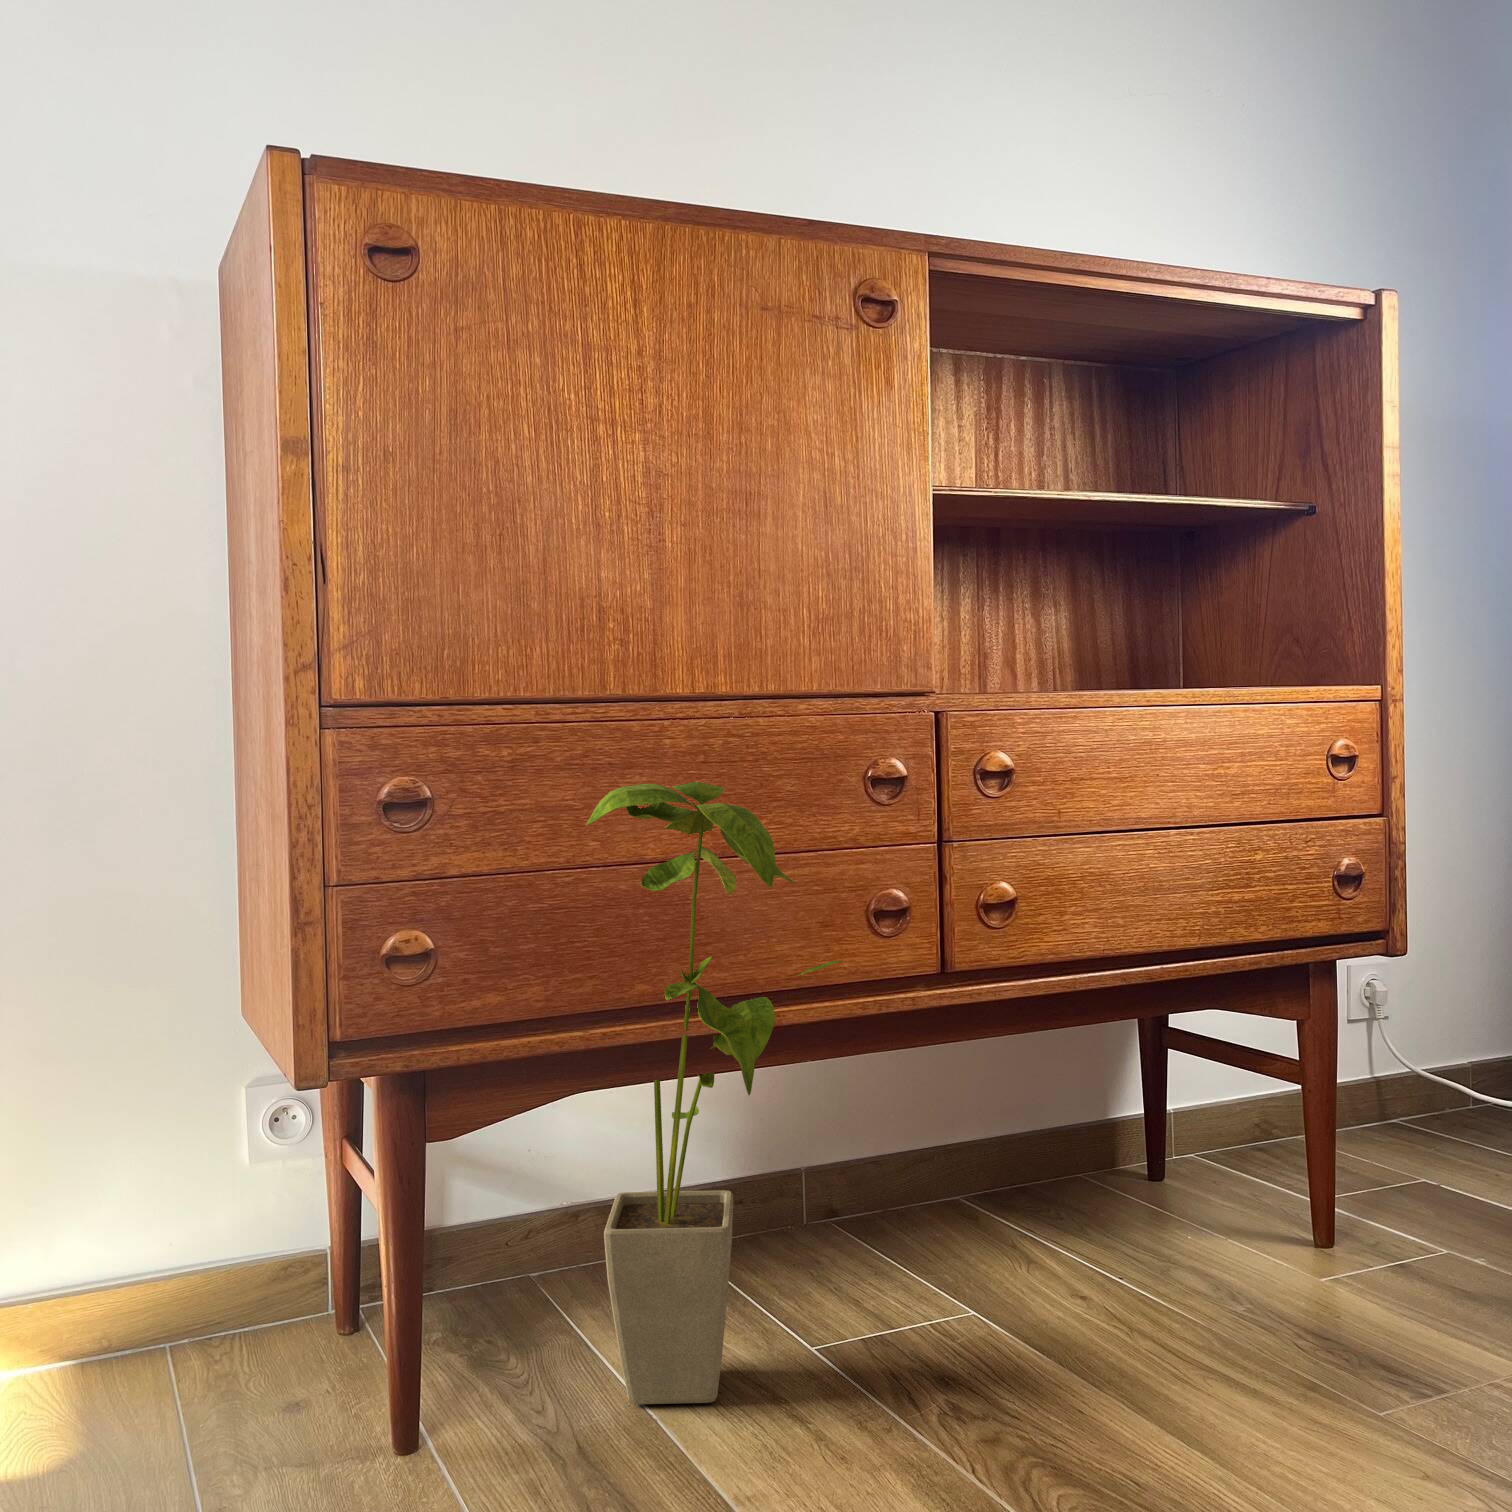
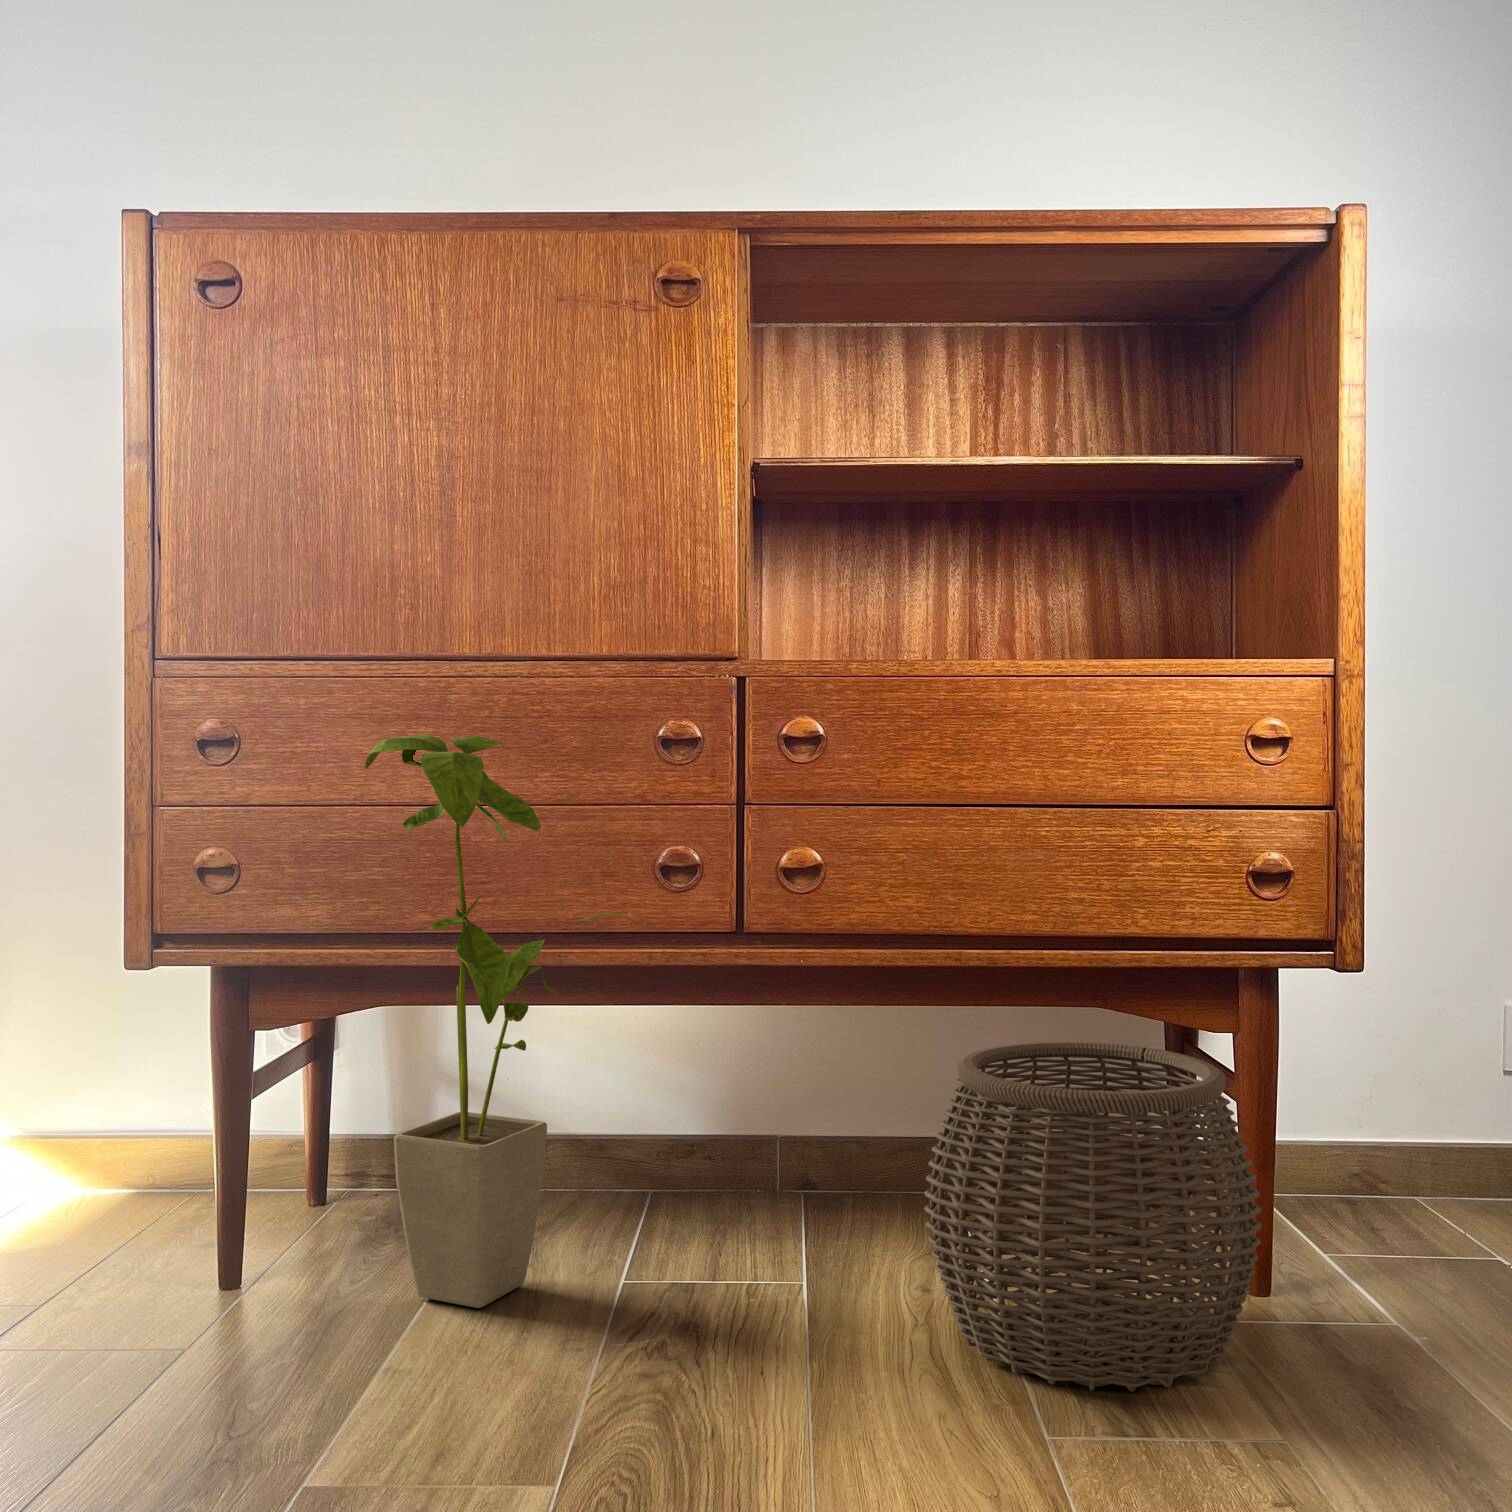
woven basket: none [1116,1041,1428,1359] -> present [924,1042,1262,1392]

